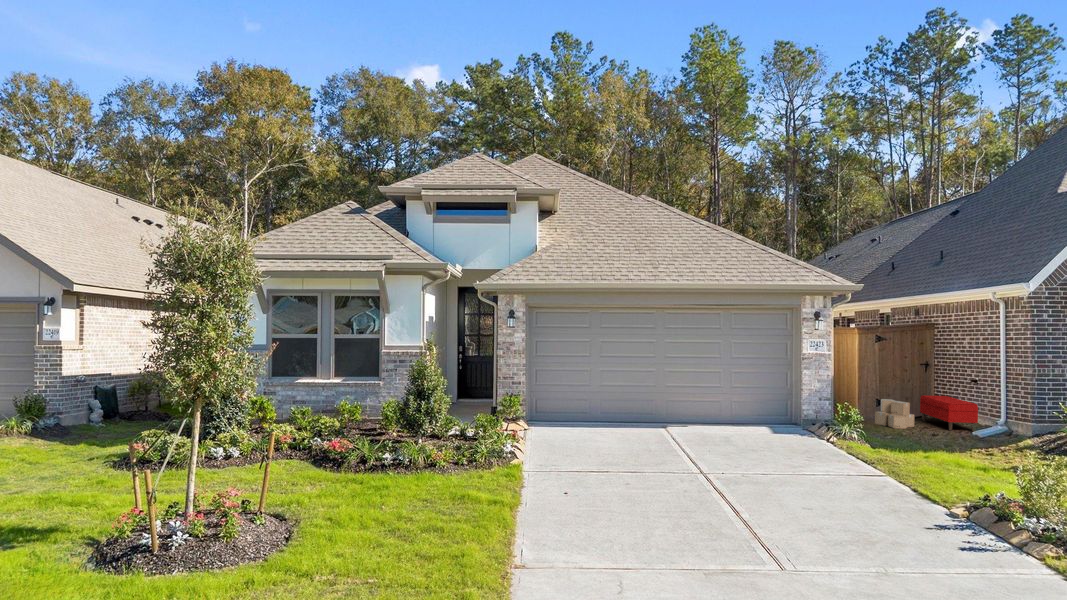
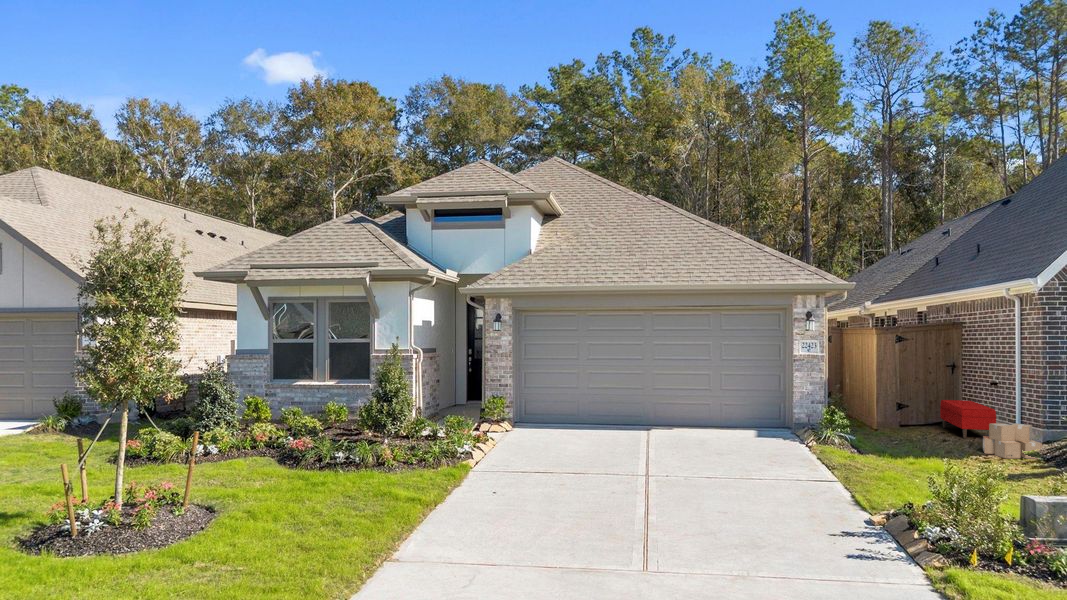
cardboard box: present [875,399,915,429] -> present [983,423,1042,459]

